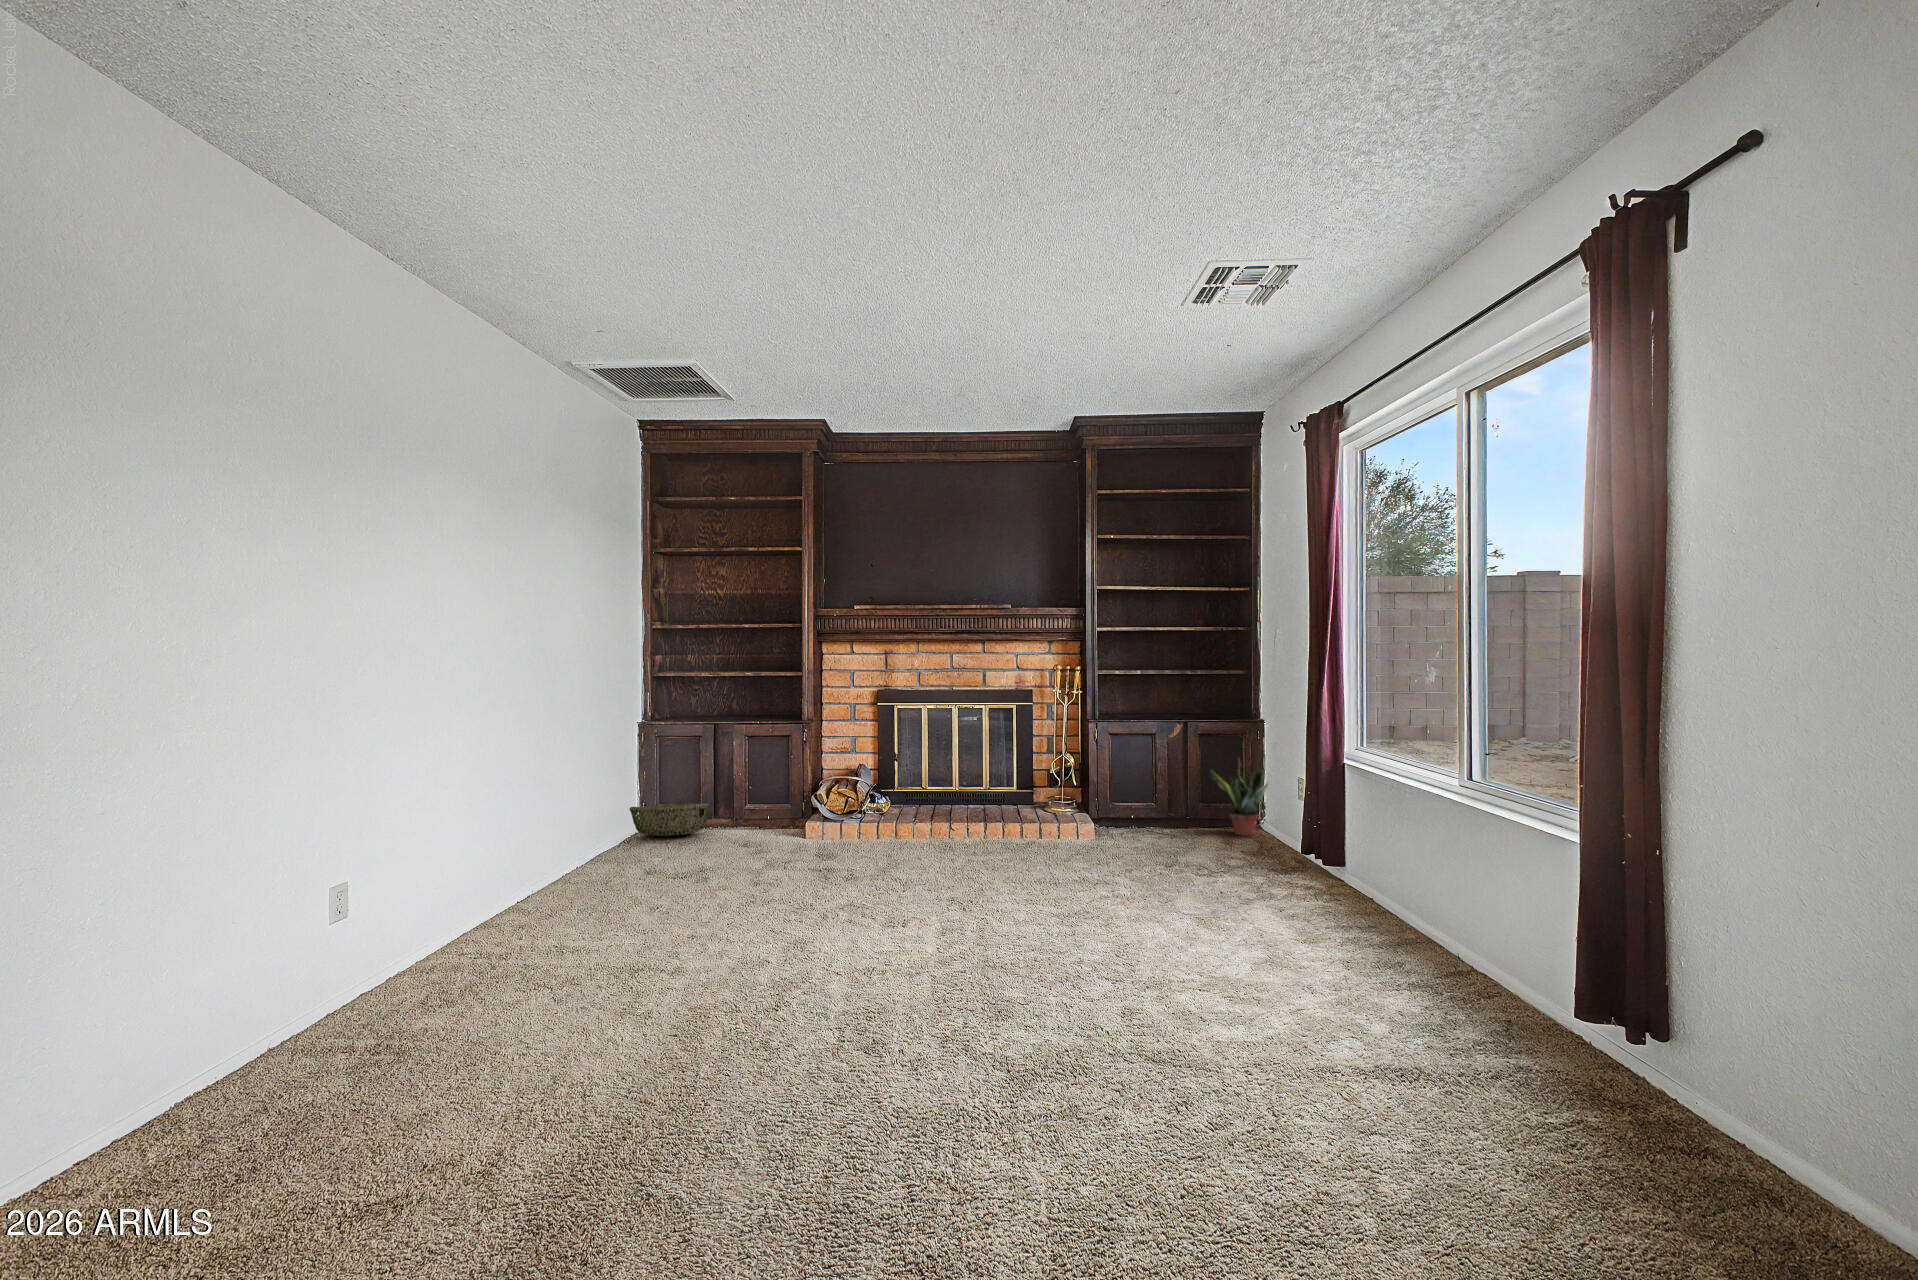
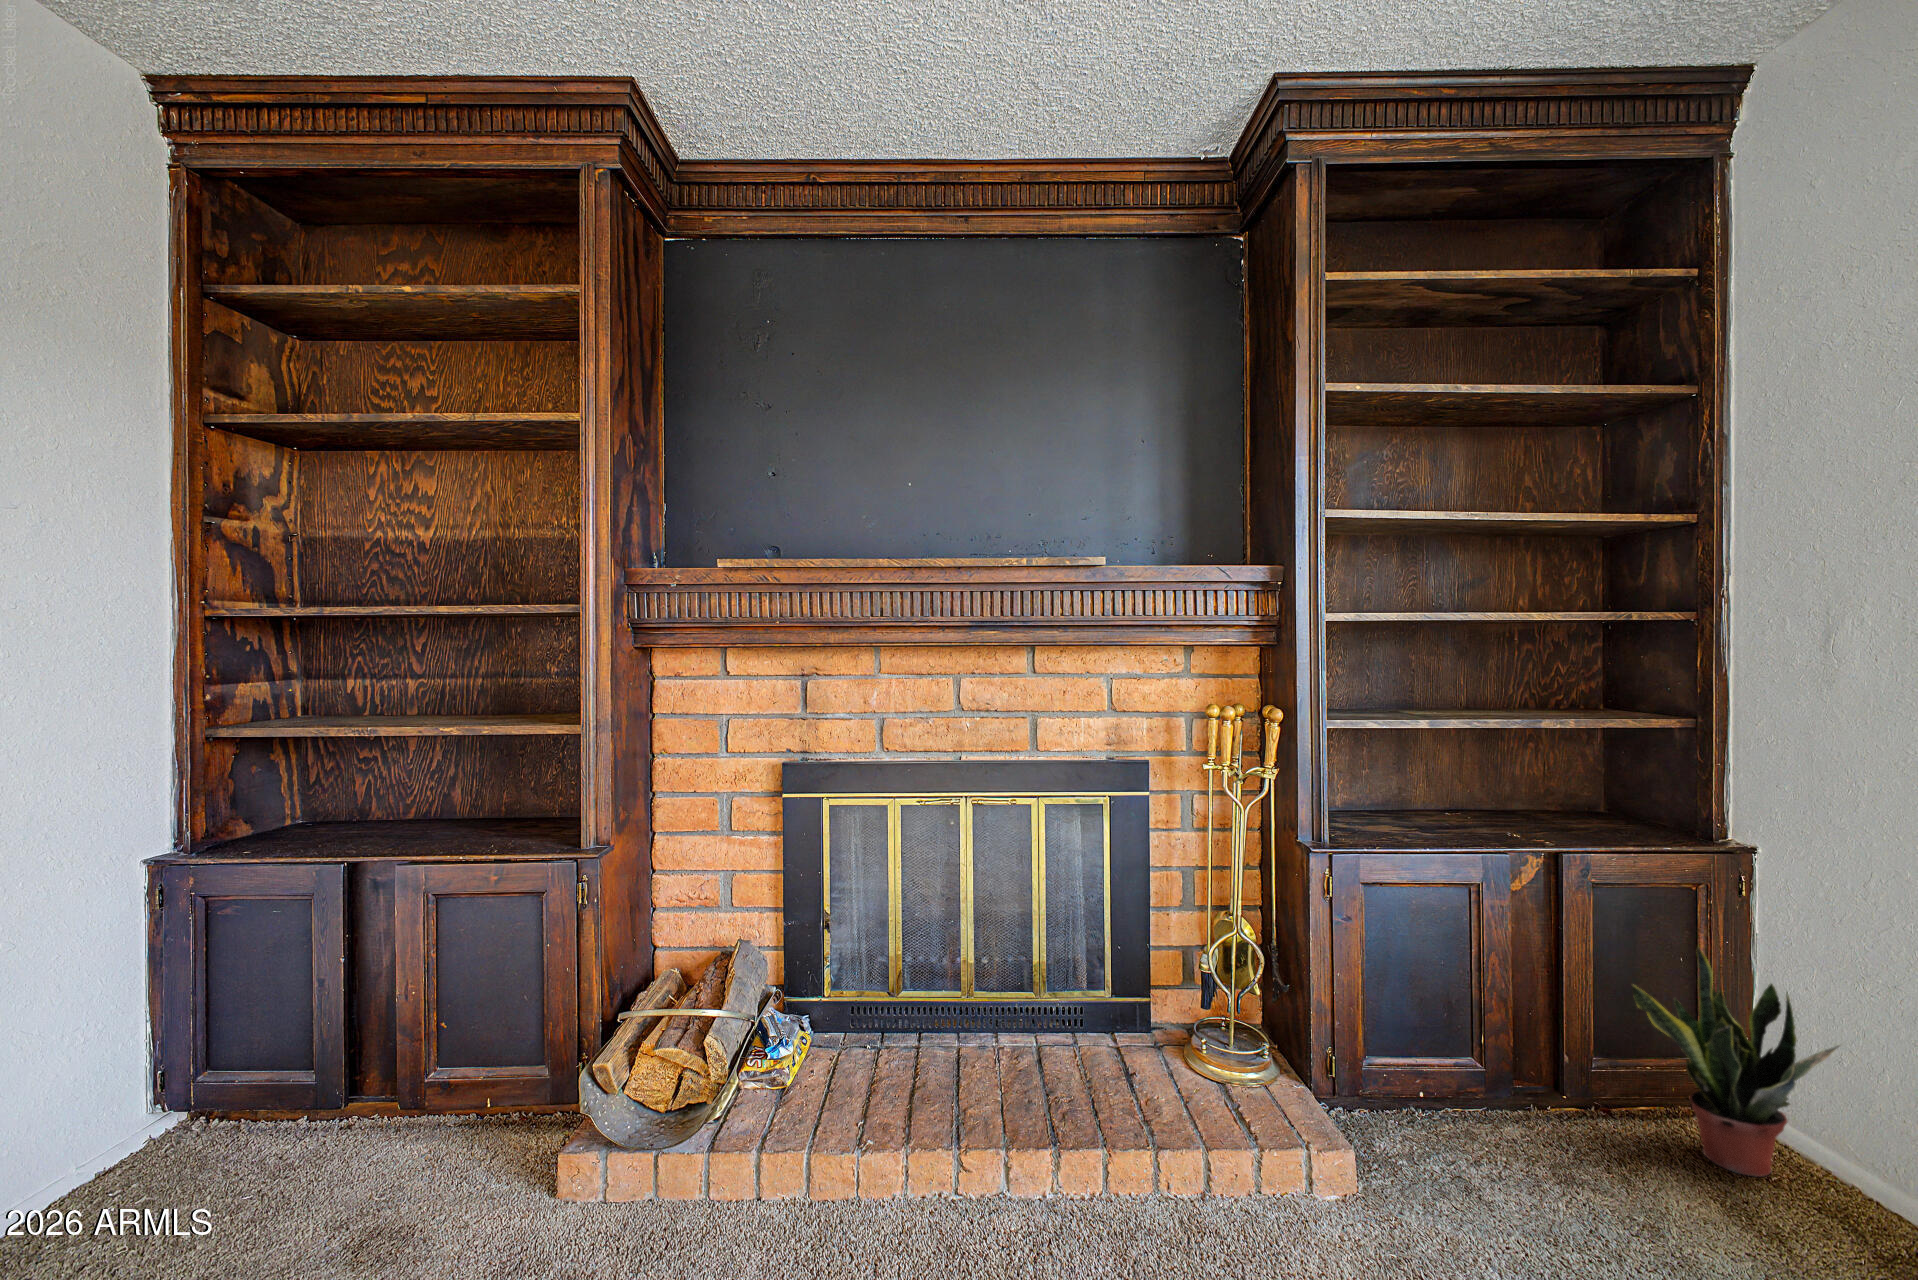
woven basket: present [629,803,709,836] -> none [67,1067,328,1190]

